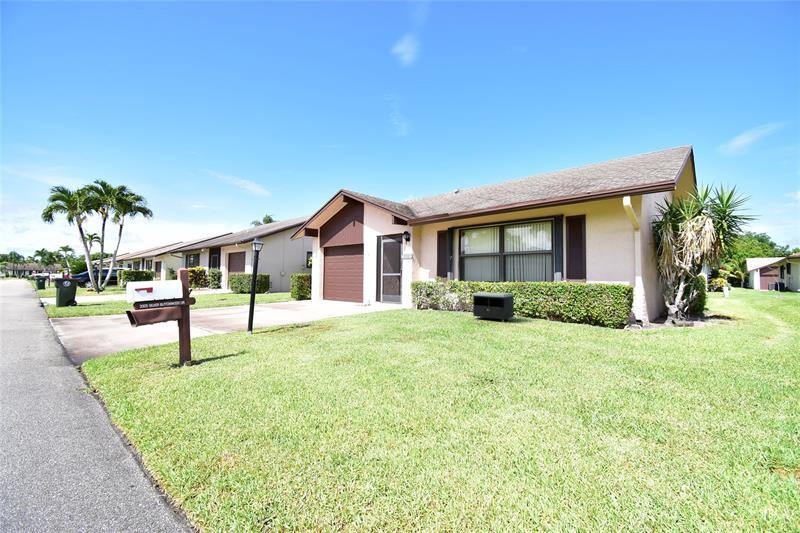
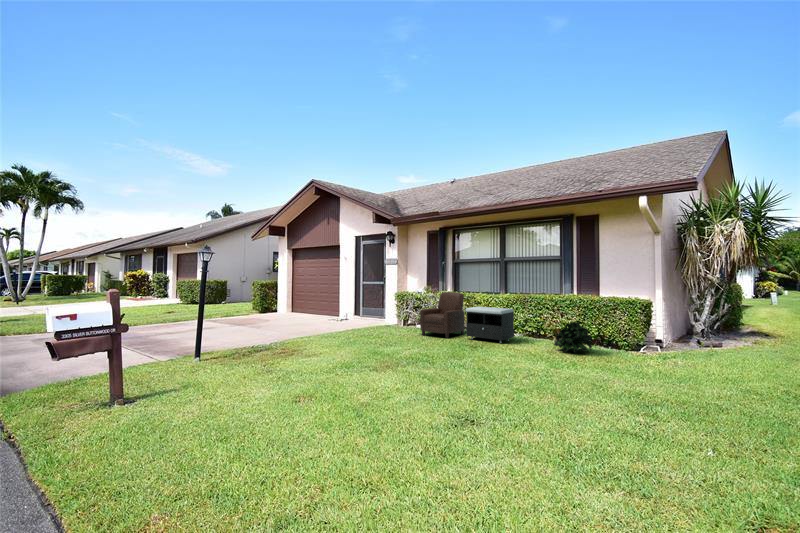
chair: none [434,280,471,318] -> present [420,292,465,338]
potted plant: none [550,303,584,330] -> present [554,322,592,353]

